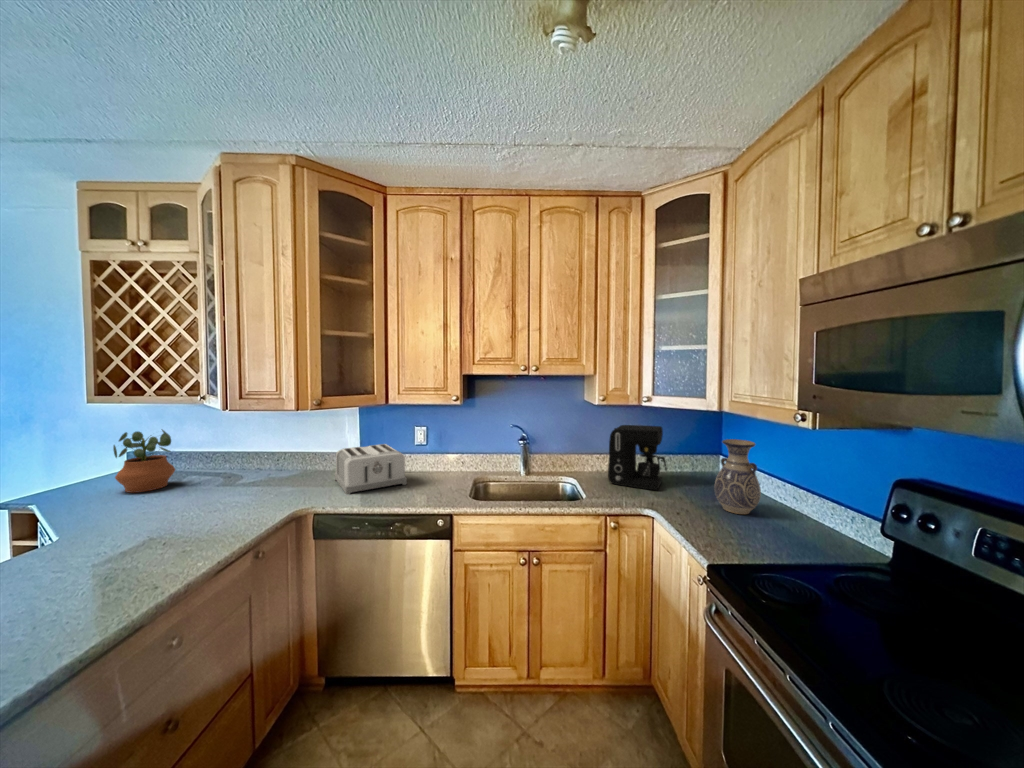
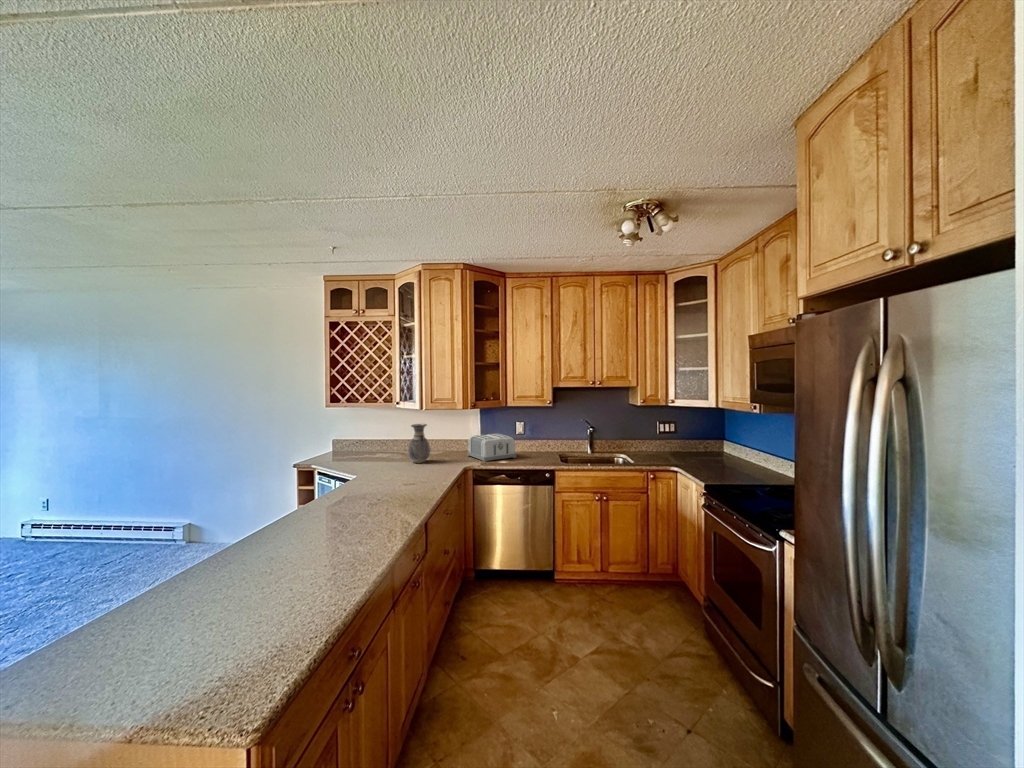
coffee maker: present [608,425,667,490] -> none [647,419,686,459]
potted plant: present [113,430,175,493] -> none [345,423,374,461]
vase: present [714,439,761,514] -> present [408,424,430,463]

